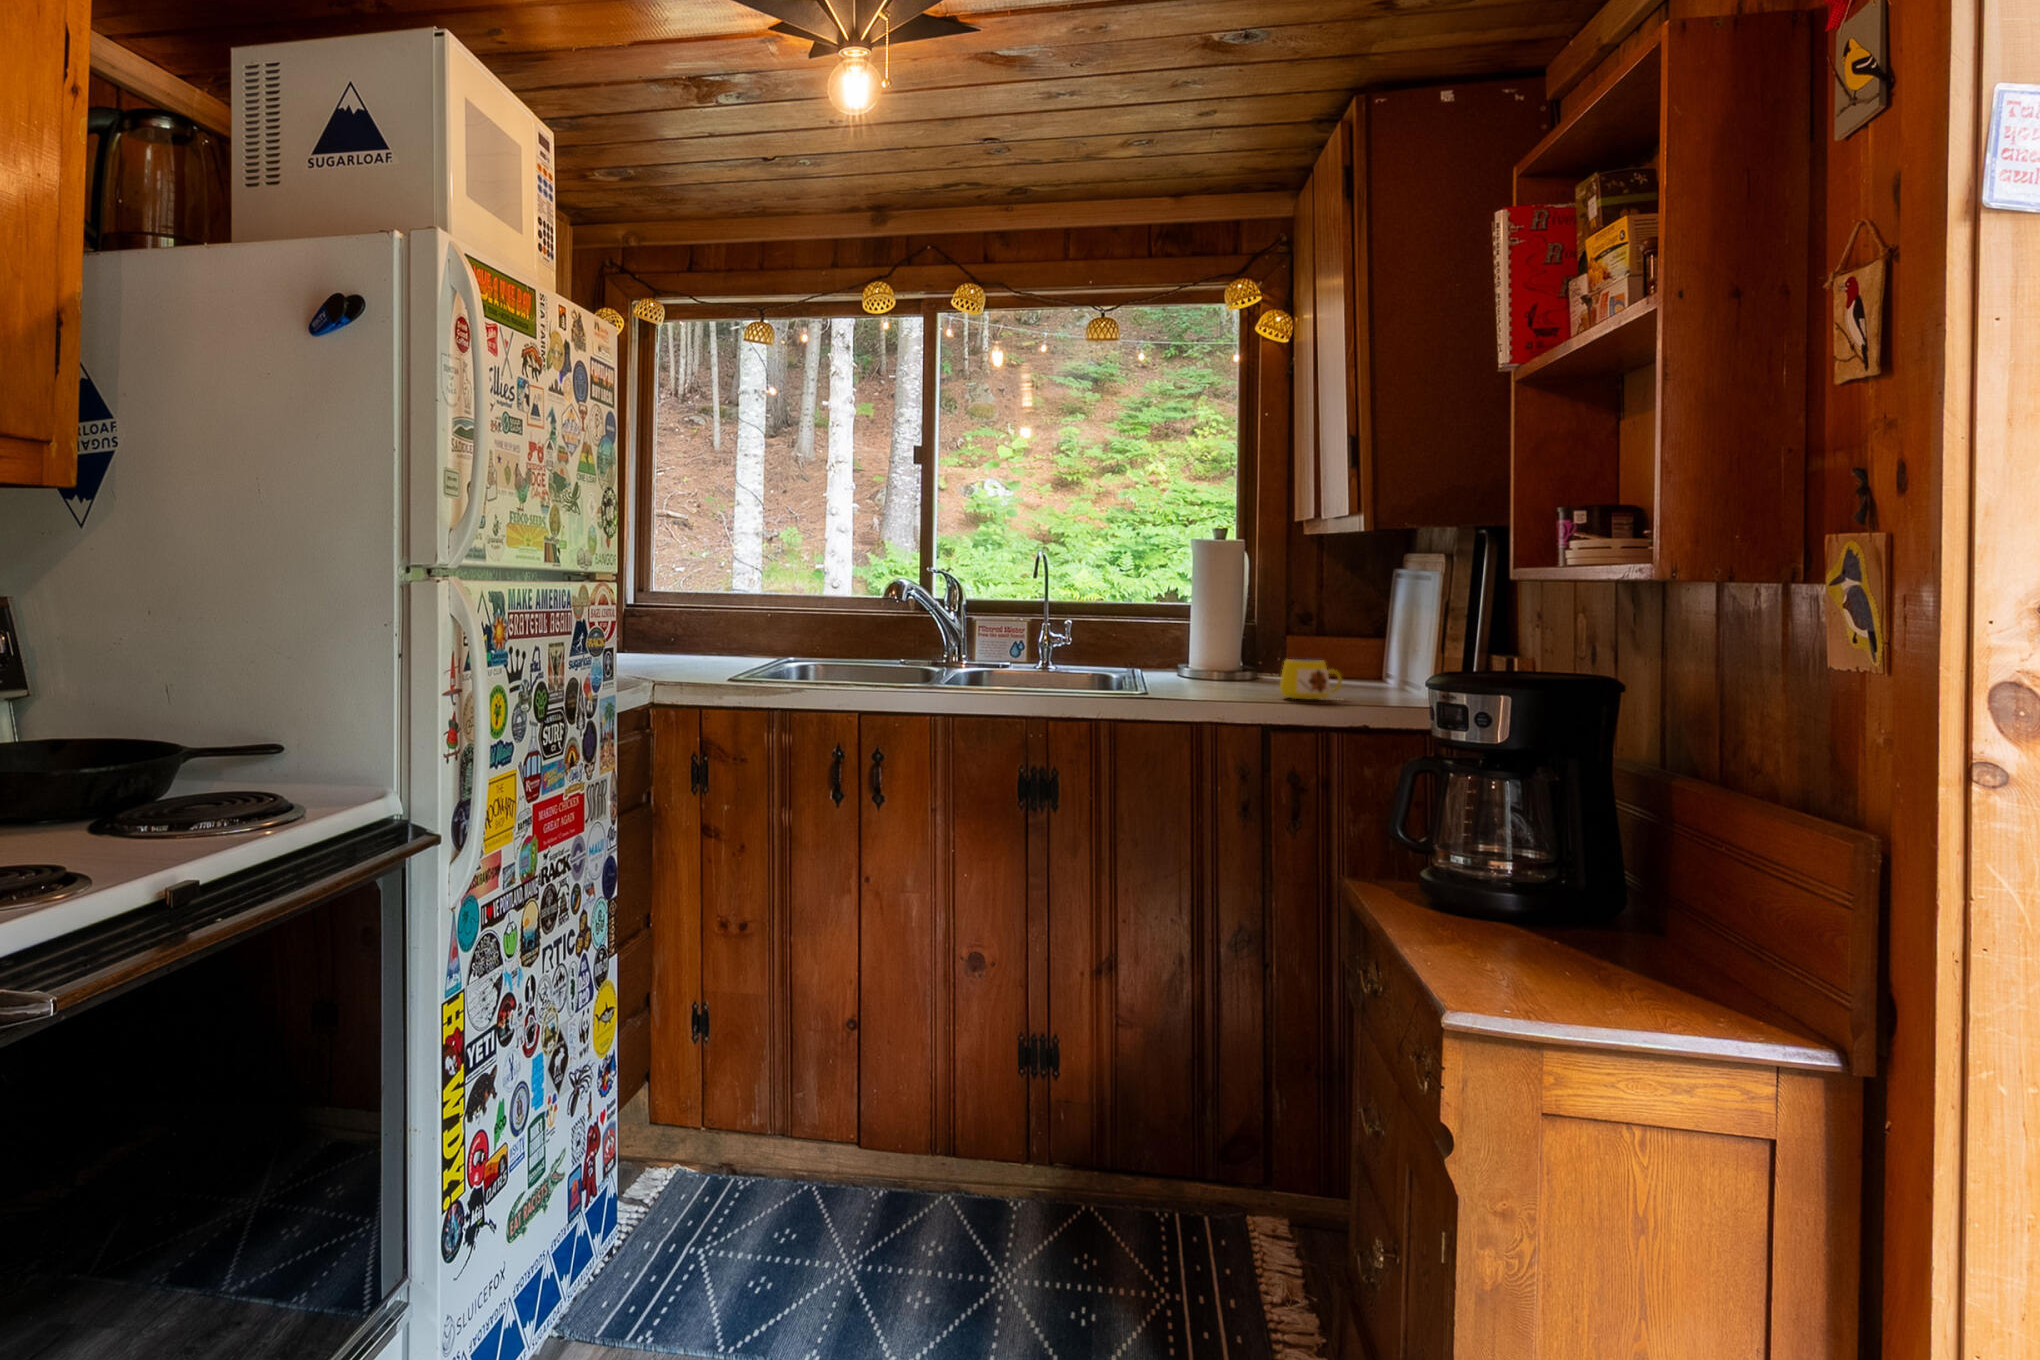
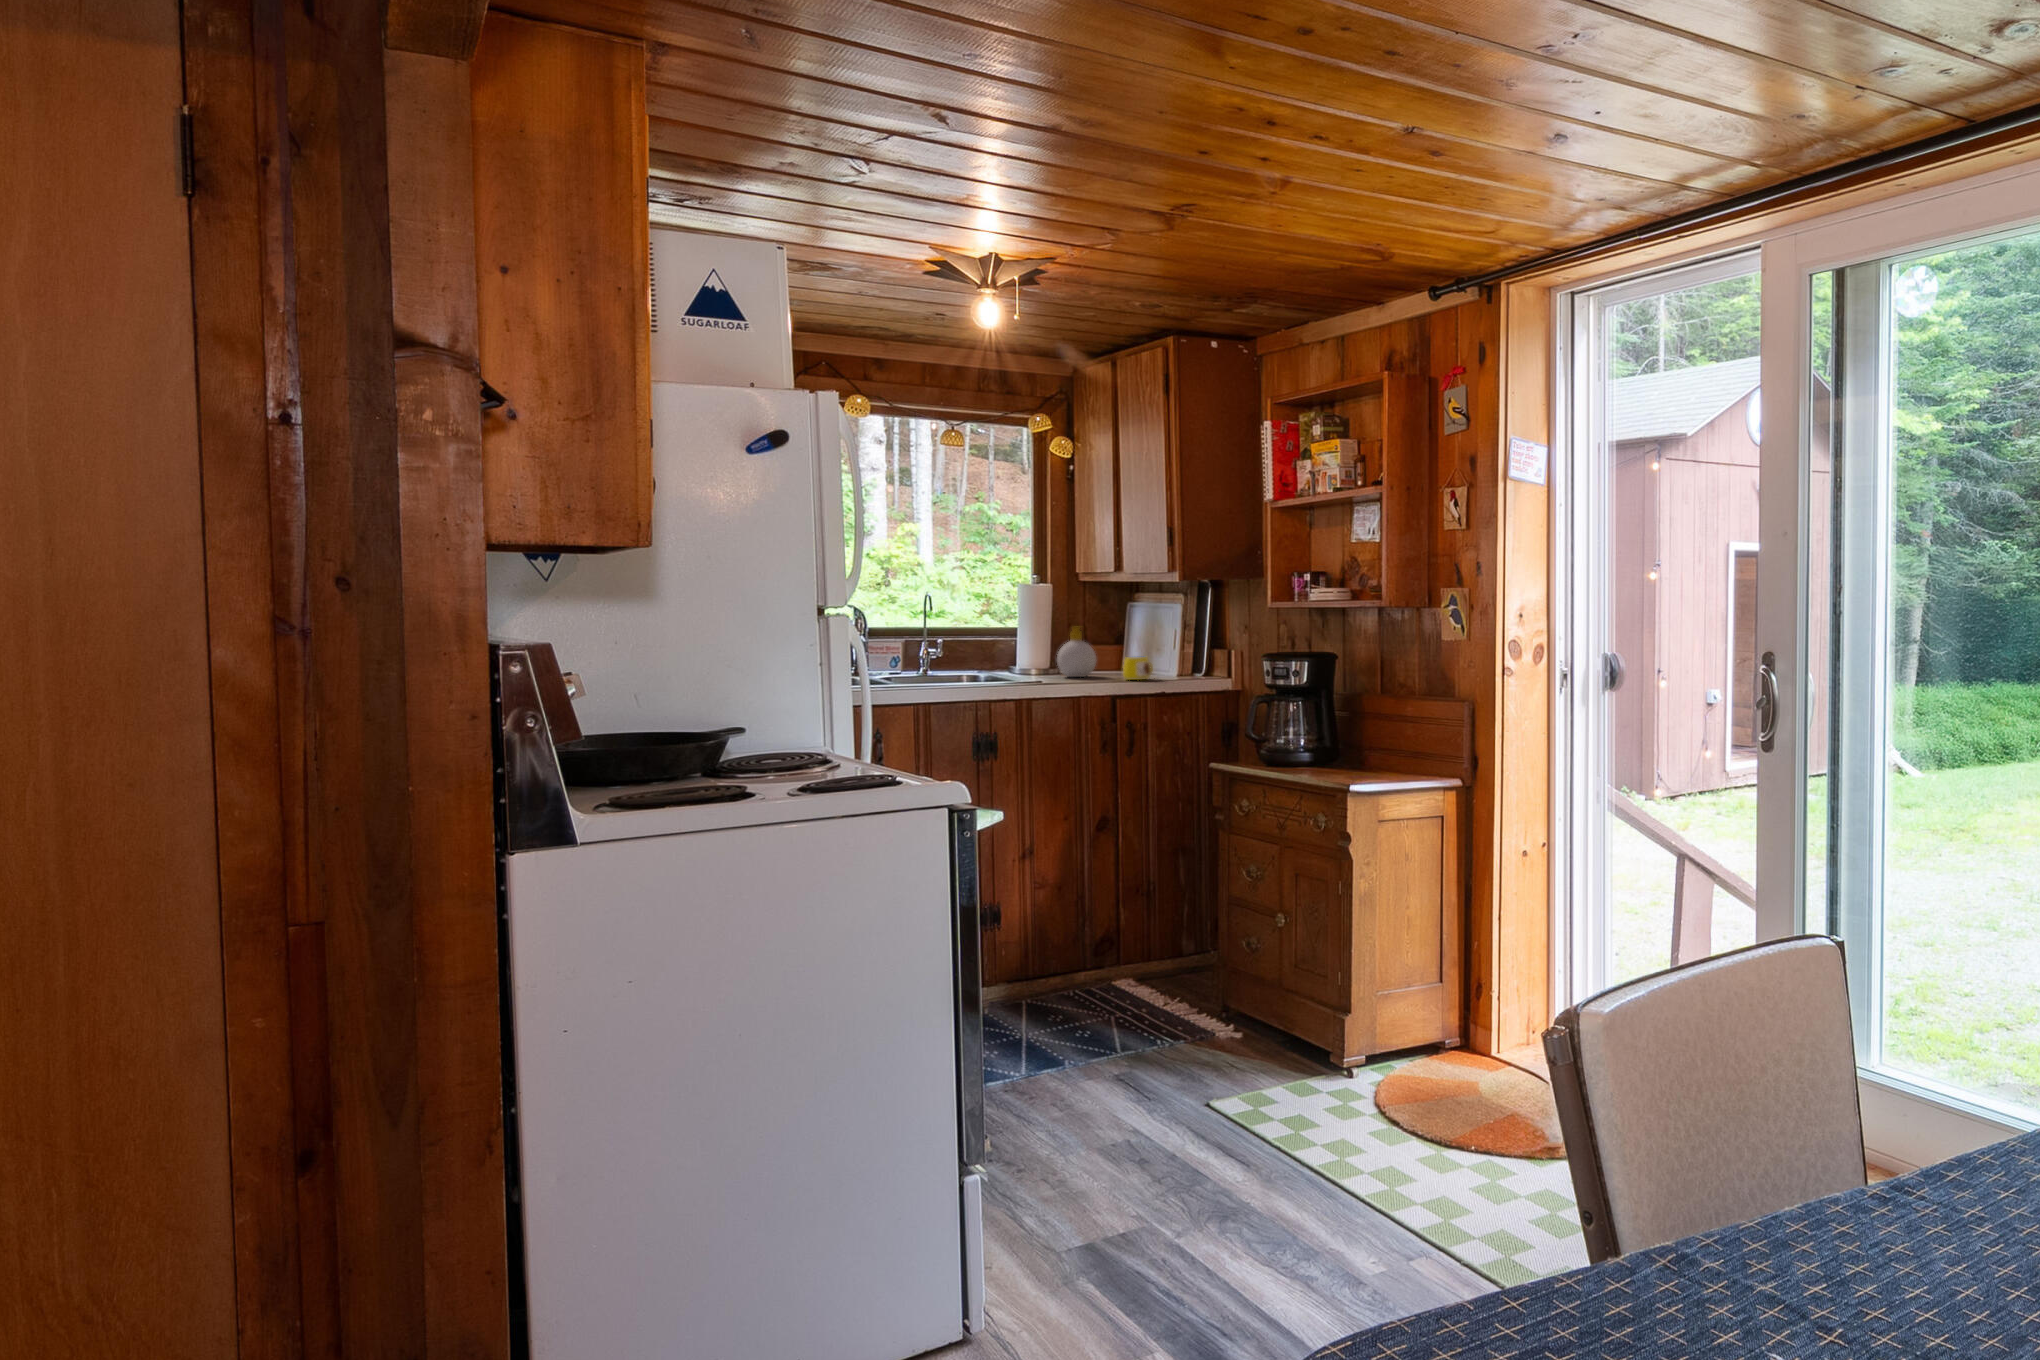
soap bottle: none [1200,605,1266,686] -> present [1057,627,1096,677]

